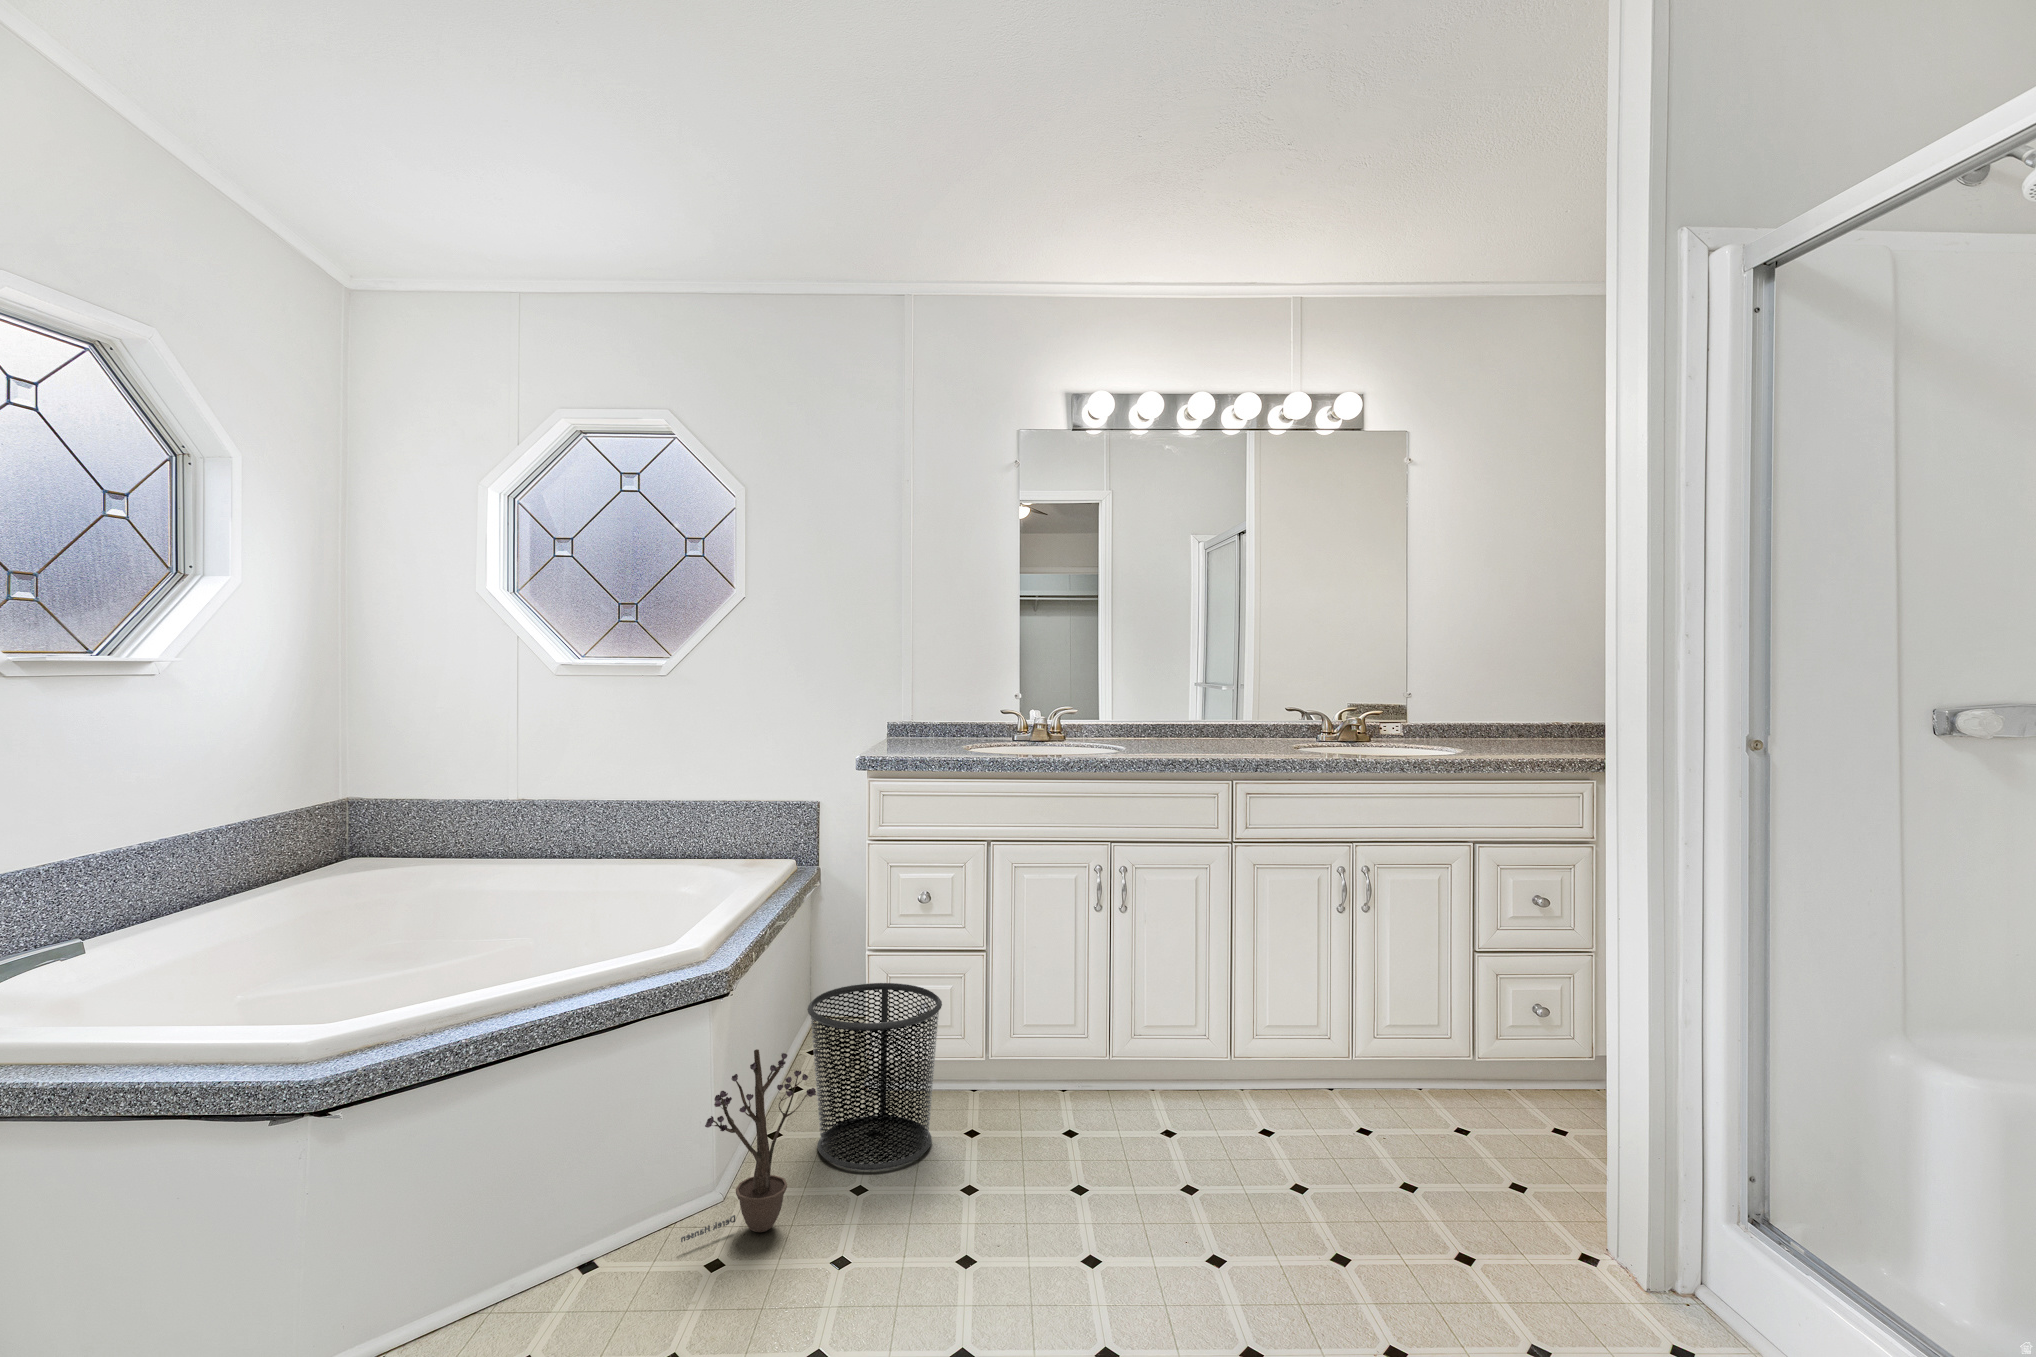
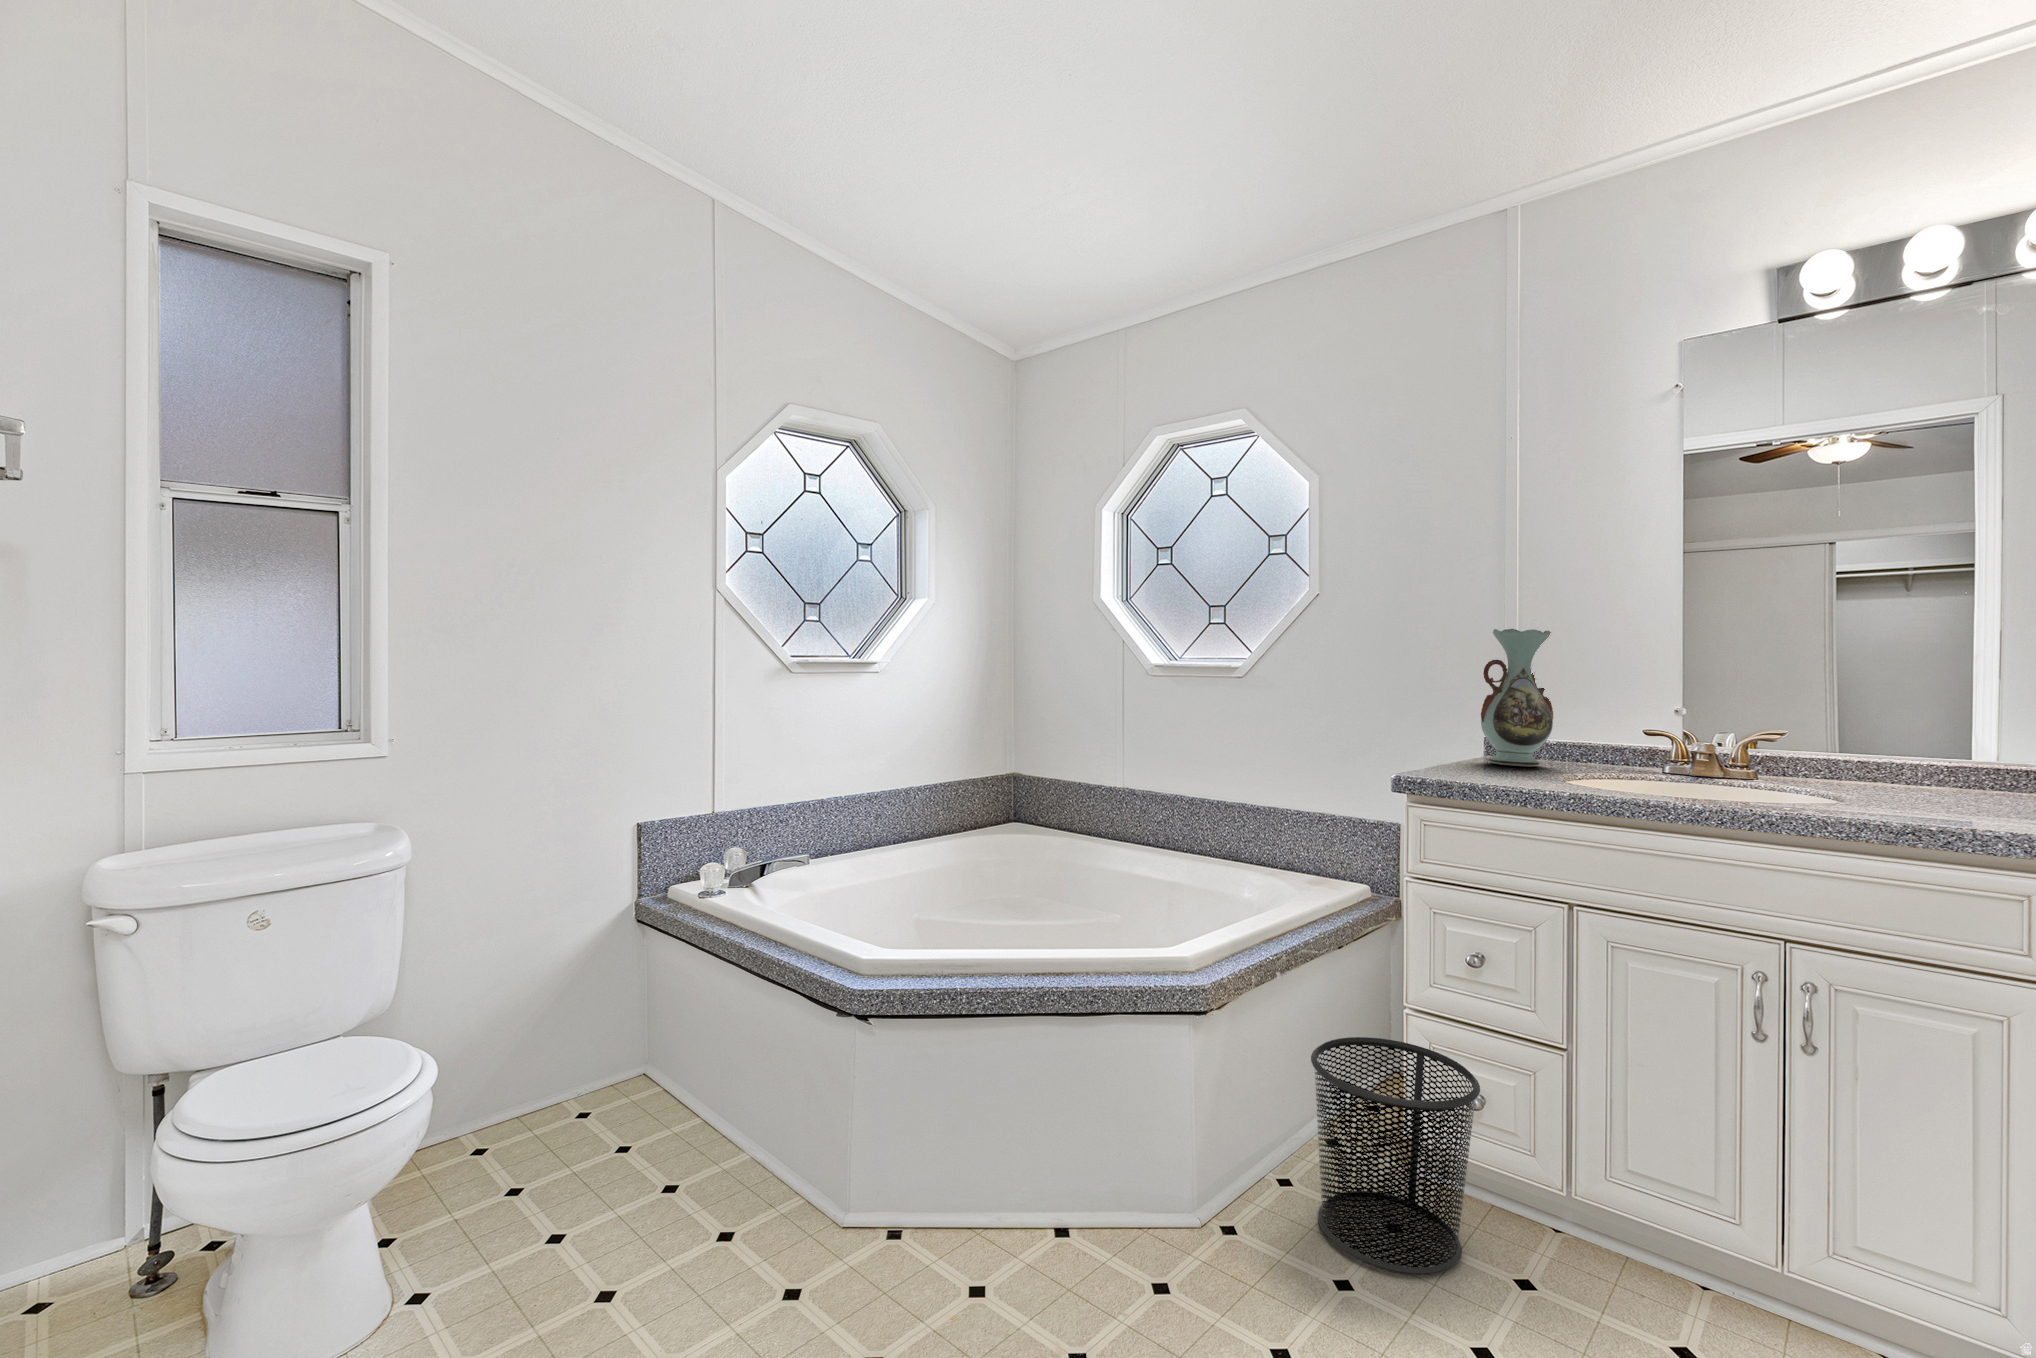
decorative vase: none [886,622,940,739] -> present [1481,629,1553,767]
decorative plant: present [681,1049,816,1242] -> none [1131,1081,1284,1283]

